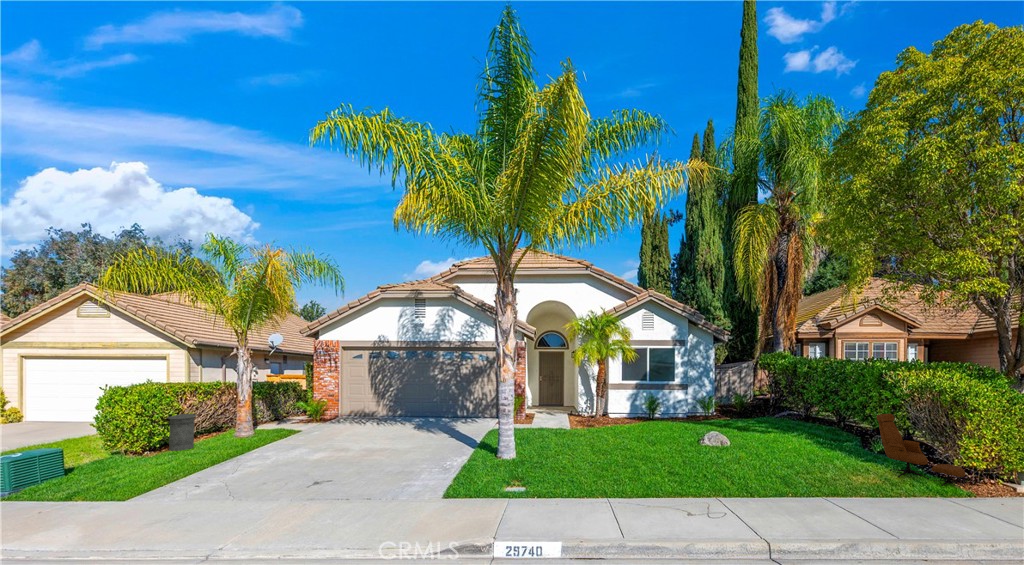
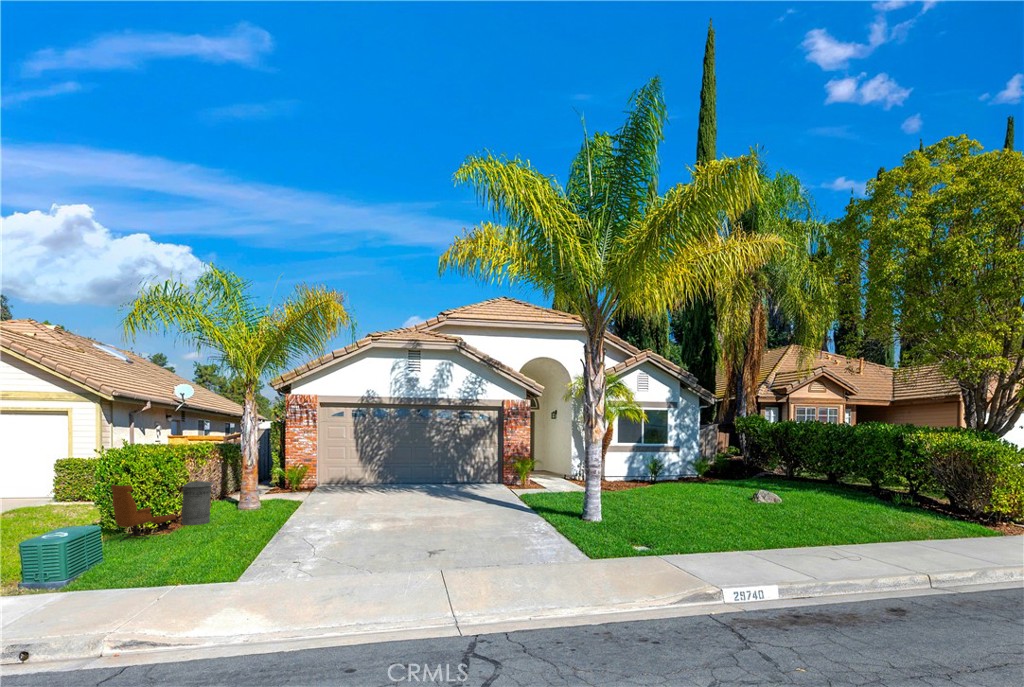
lounge chair: present [877,414,965,487] -> present [111,484,176,541]

